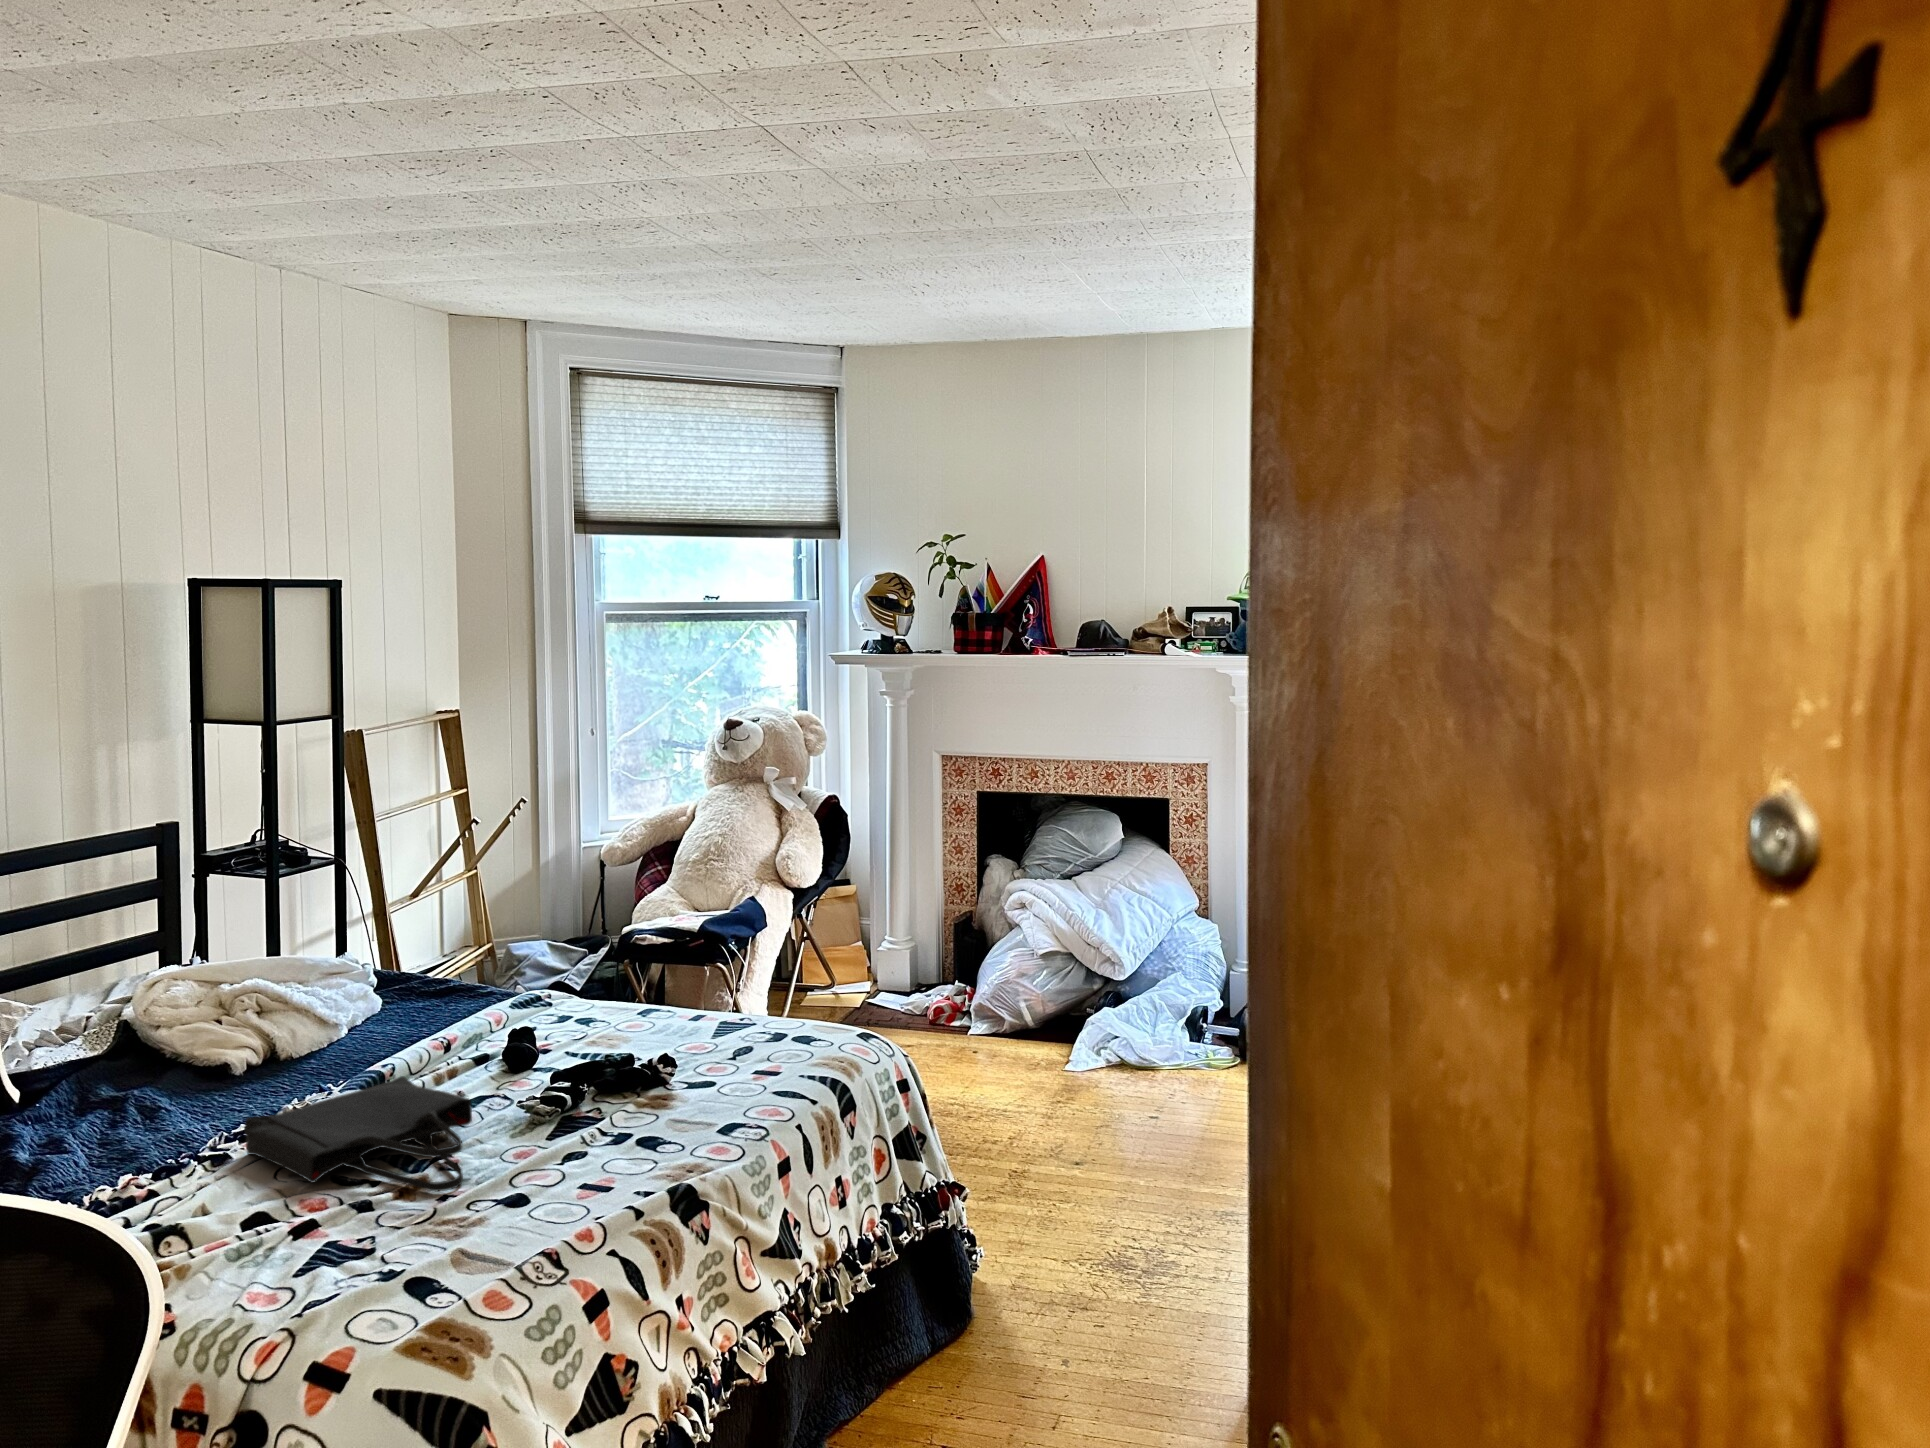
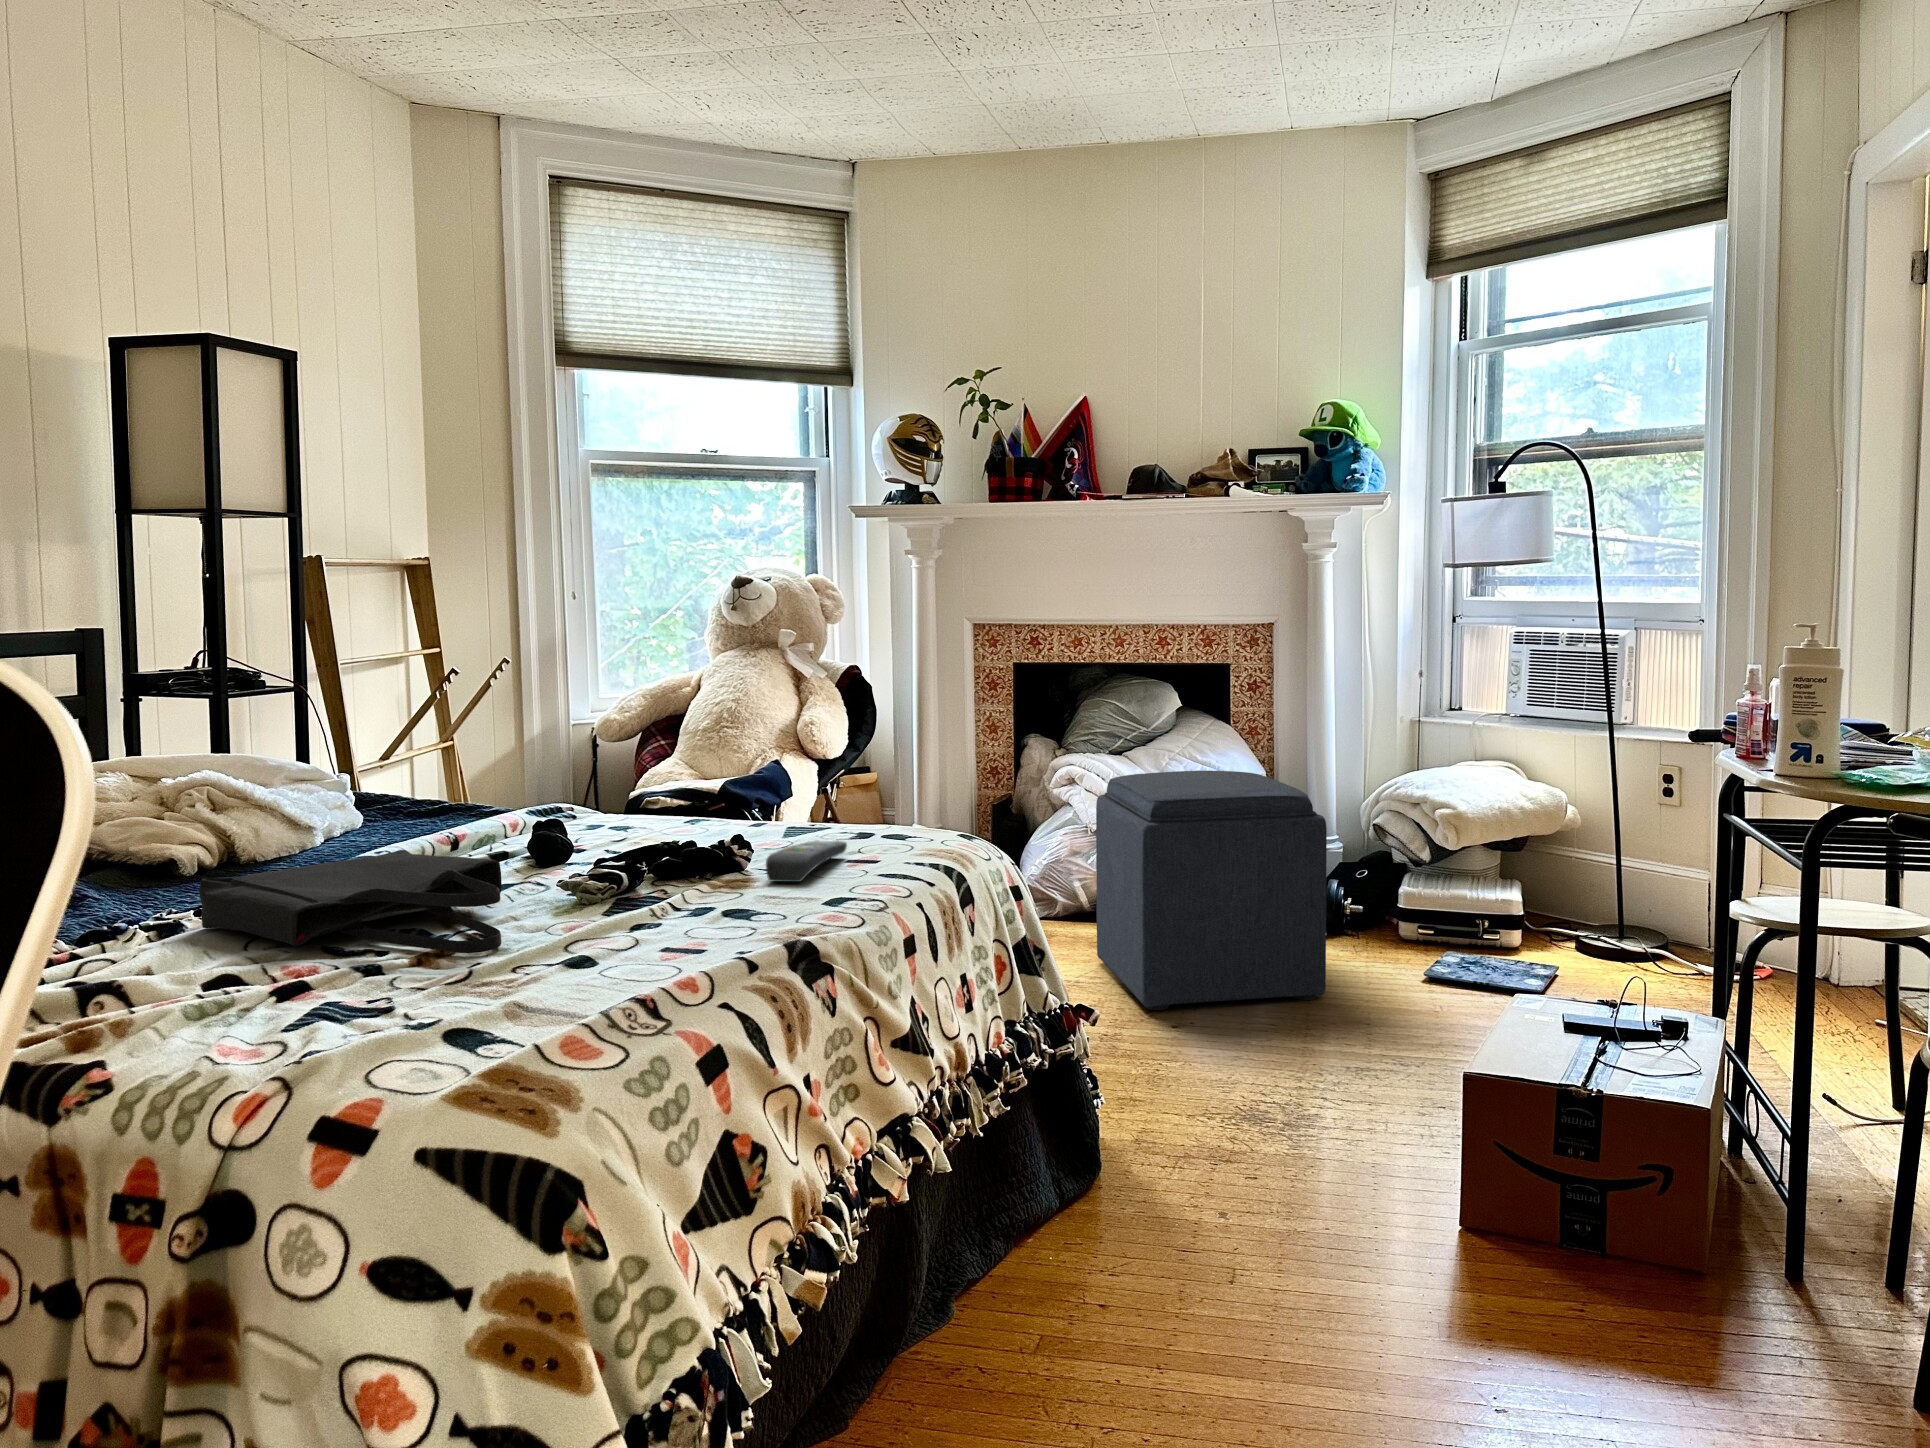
ottoman: none [1024,923,1211,1143] -> present [1096,770,1327,1010]
remote control: none [683,1052,758,1103] -> present [766,841,847,882]

